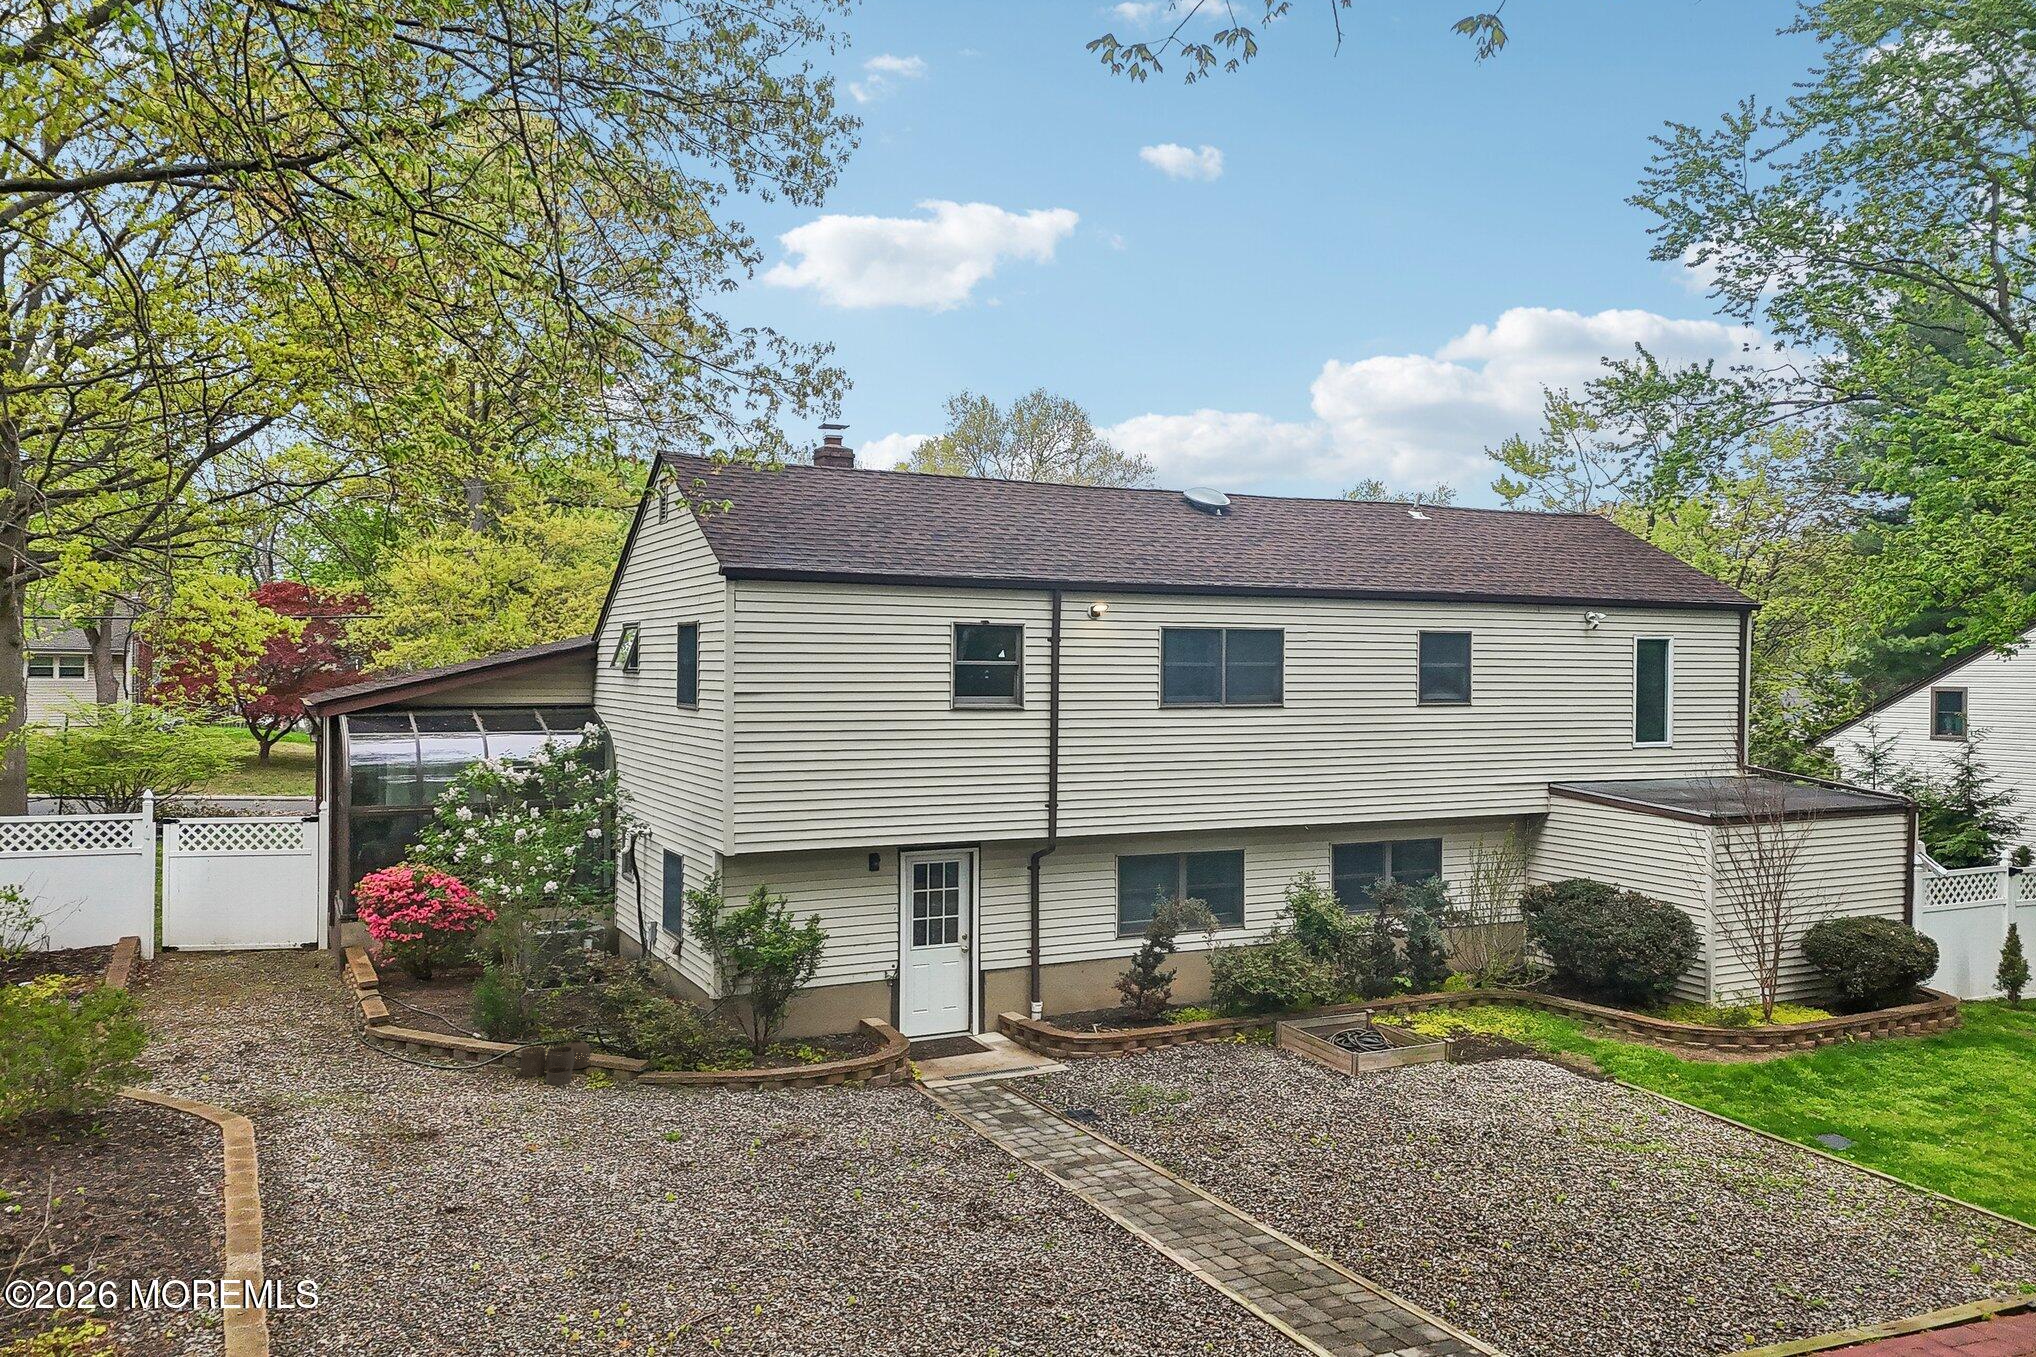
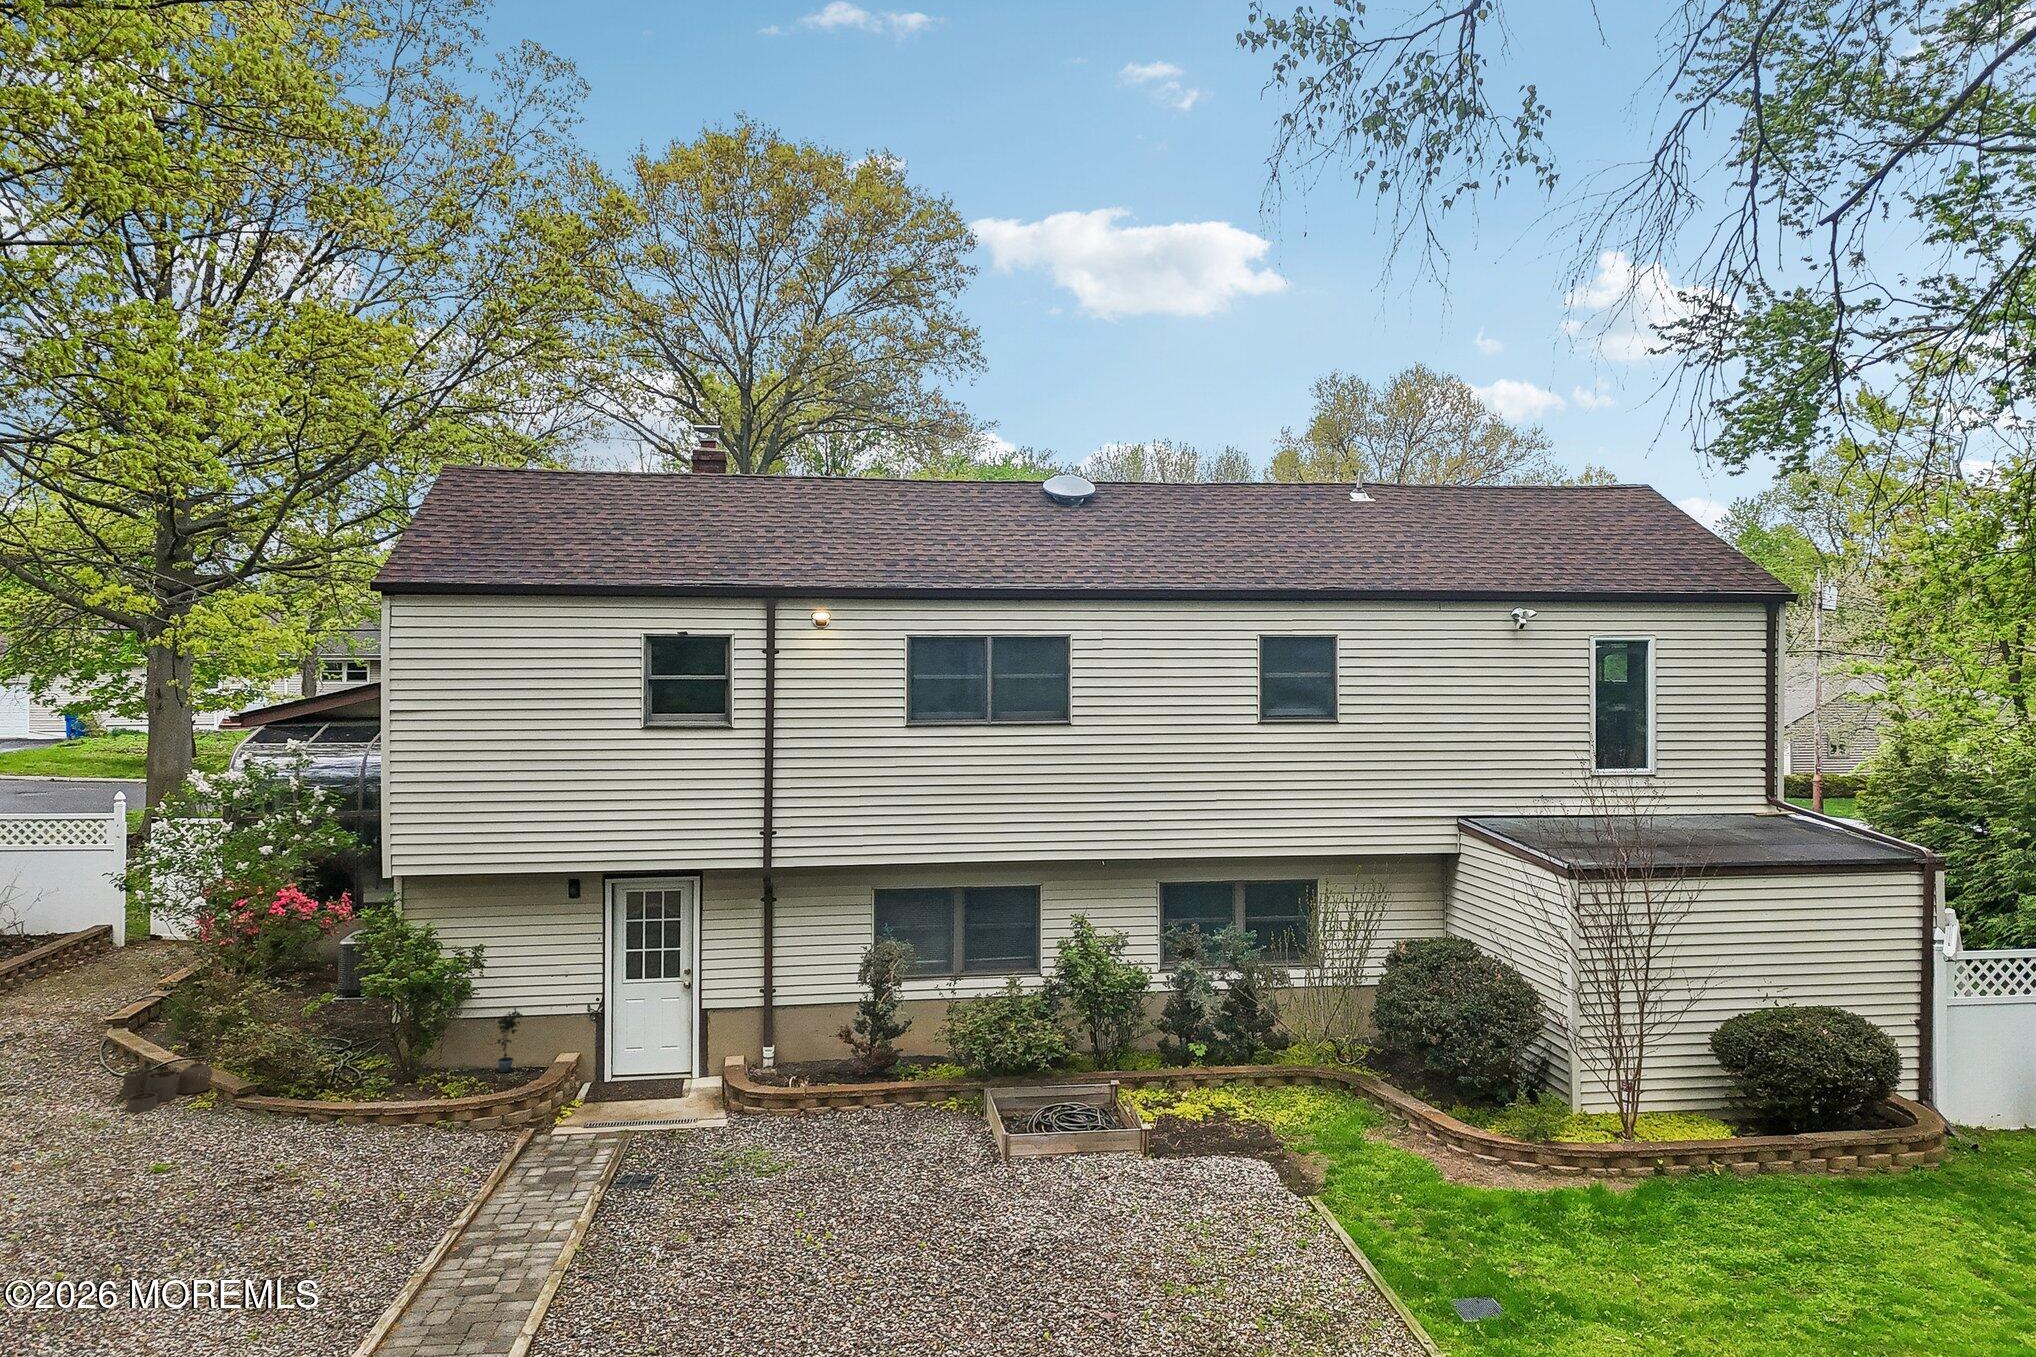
potted plant: none [810,977,836,1039] -> present [497,1008,523,1072]

